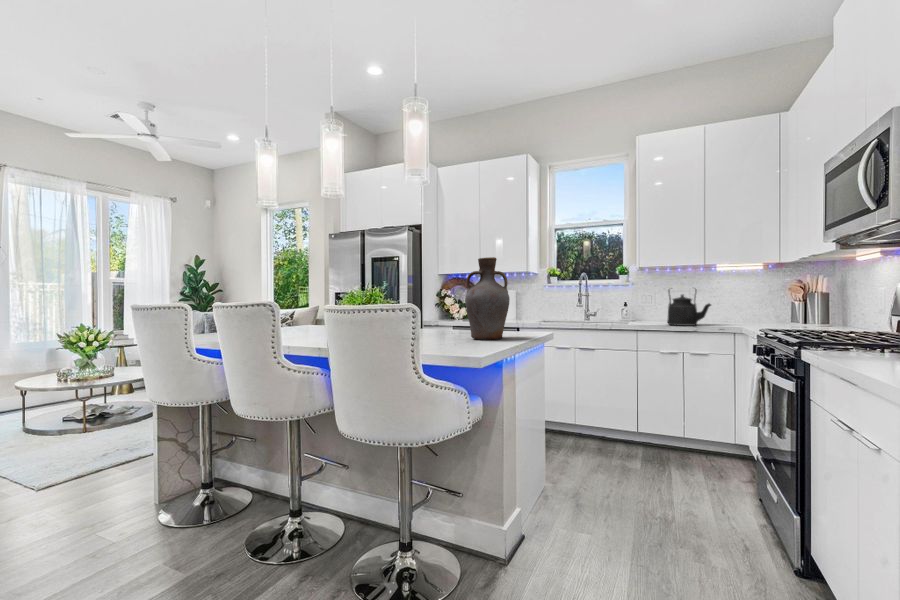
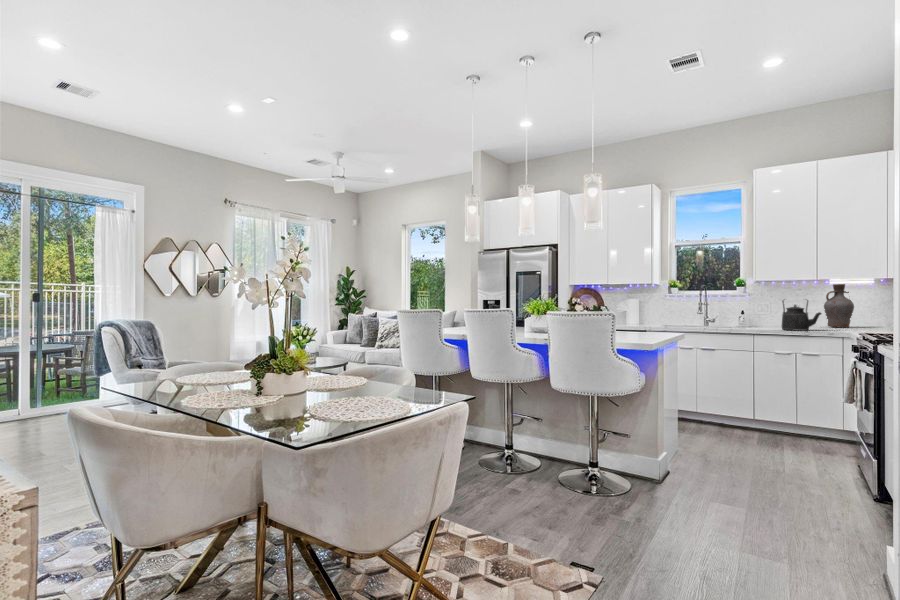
vase: present [465,257,510,340] -> present [824,284,854,328]

